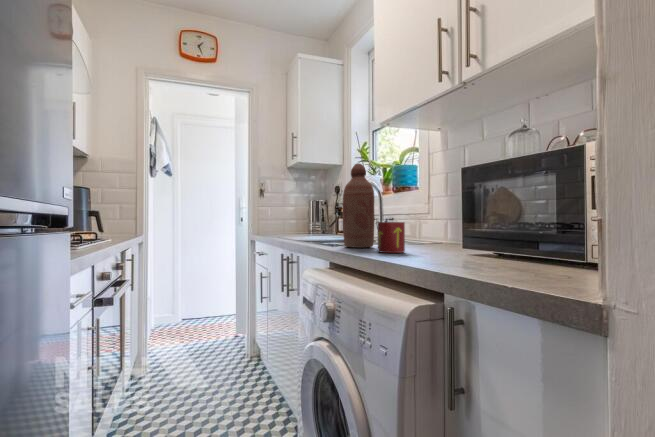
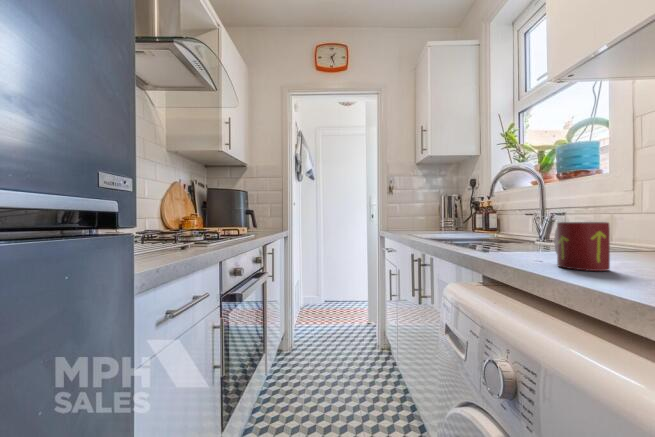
bottle: present [343,163,374,248] -> none [493,143,541,256]

